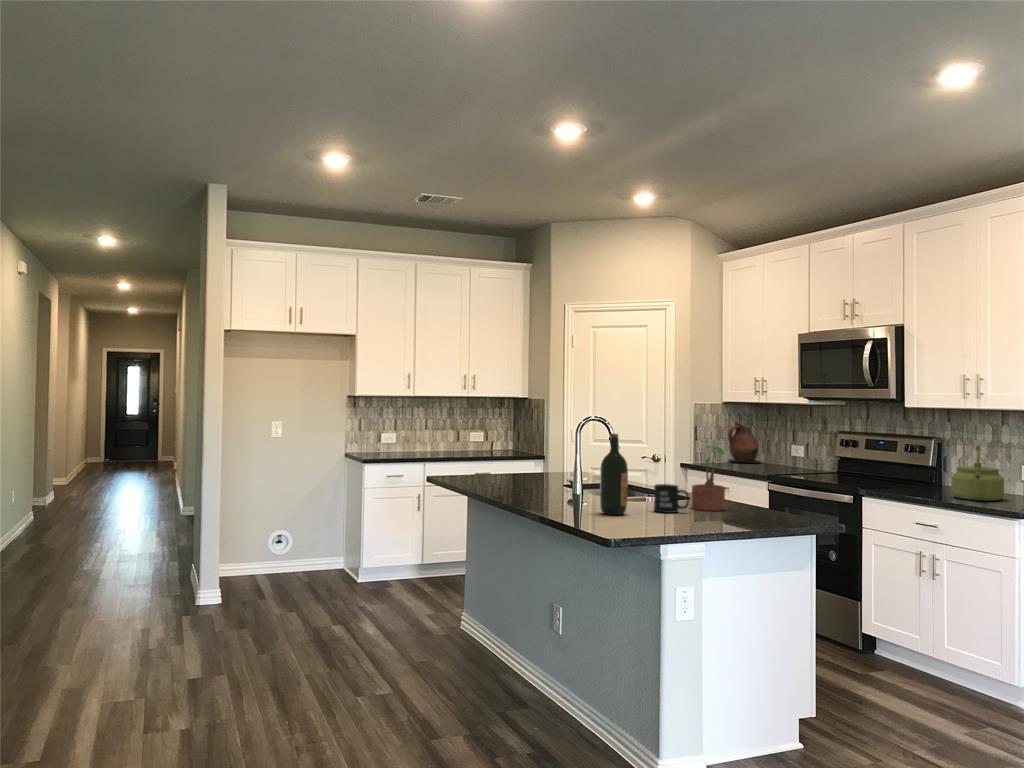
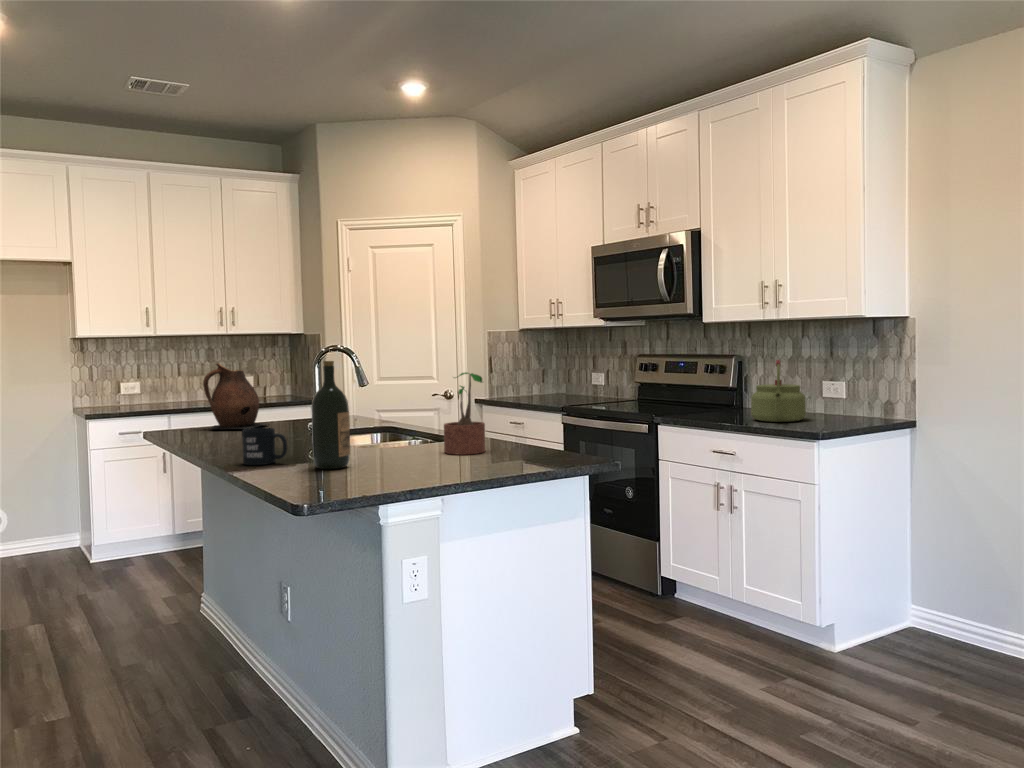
ceramic pitcher: present [728,422,760,463] -> present [203,363,269,429]
mug: present [654,484,689,513] -> present [242,428,287,465]

